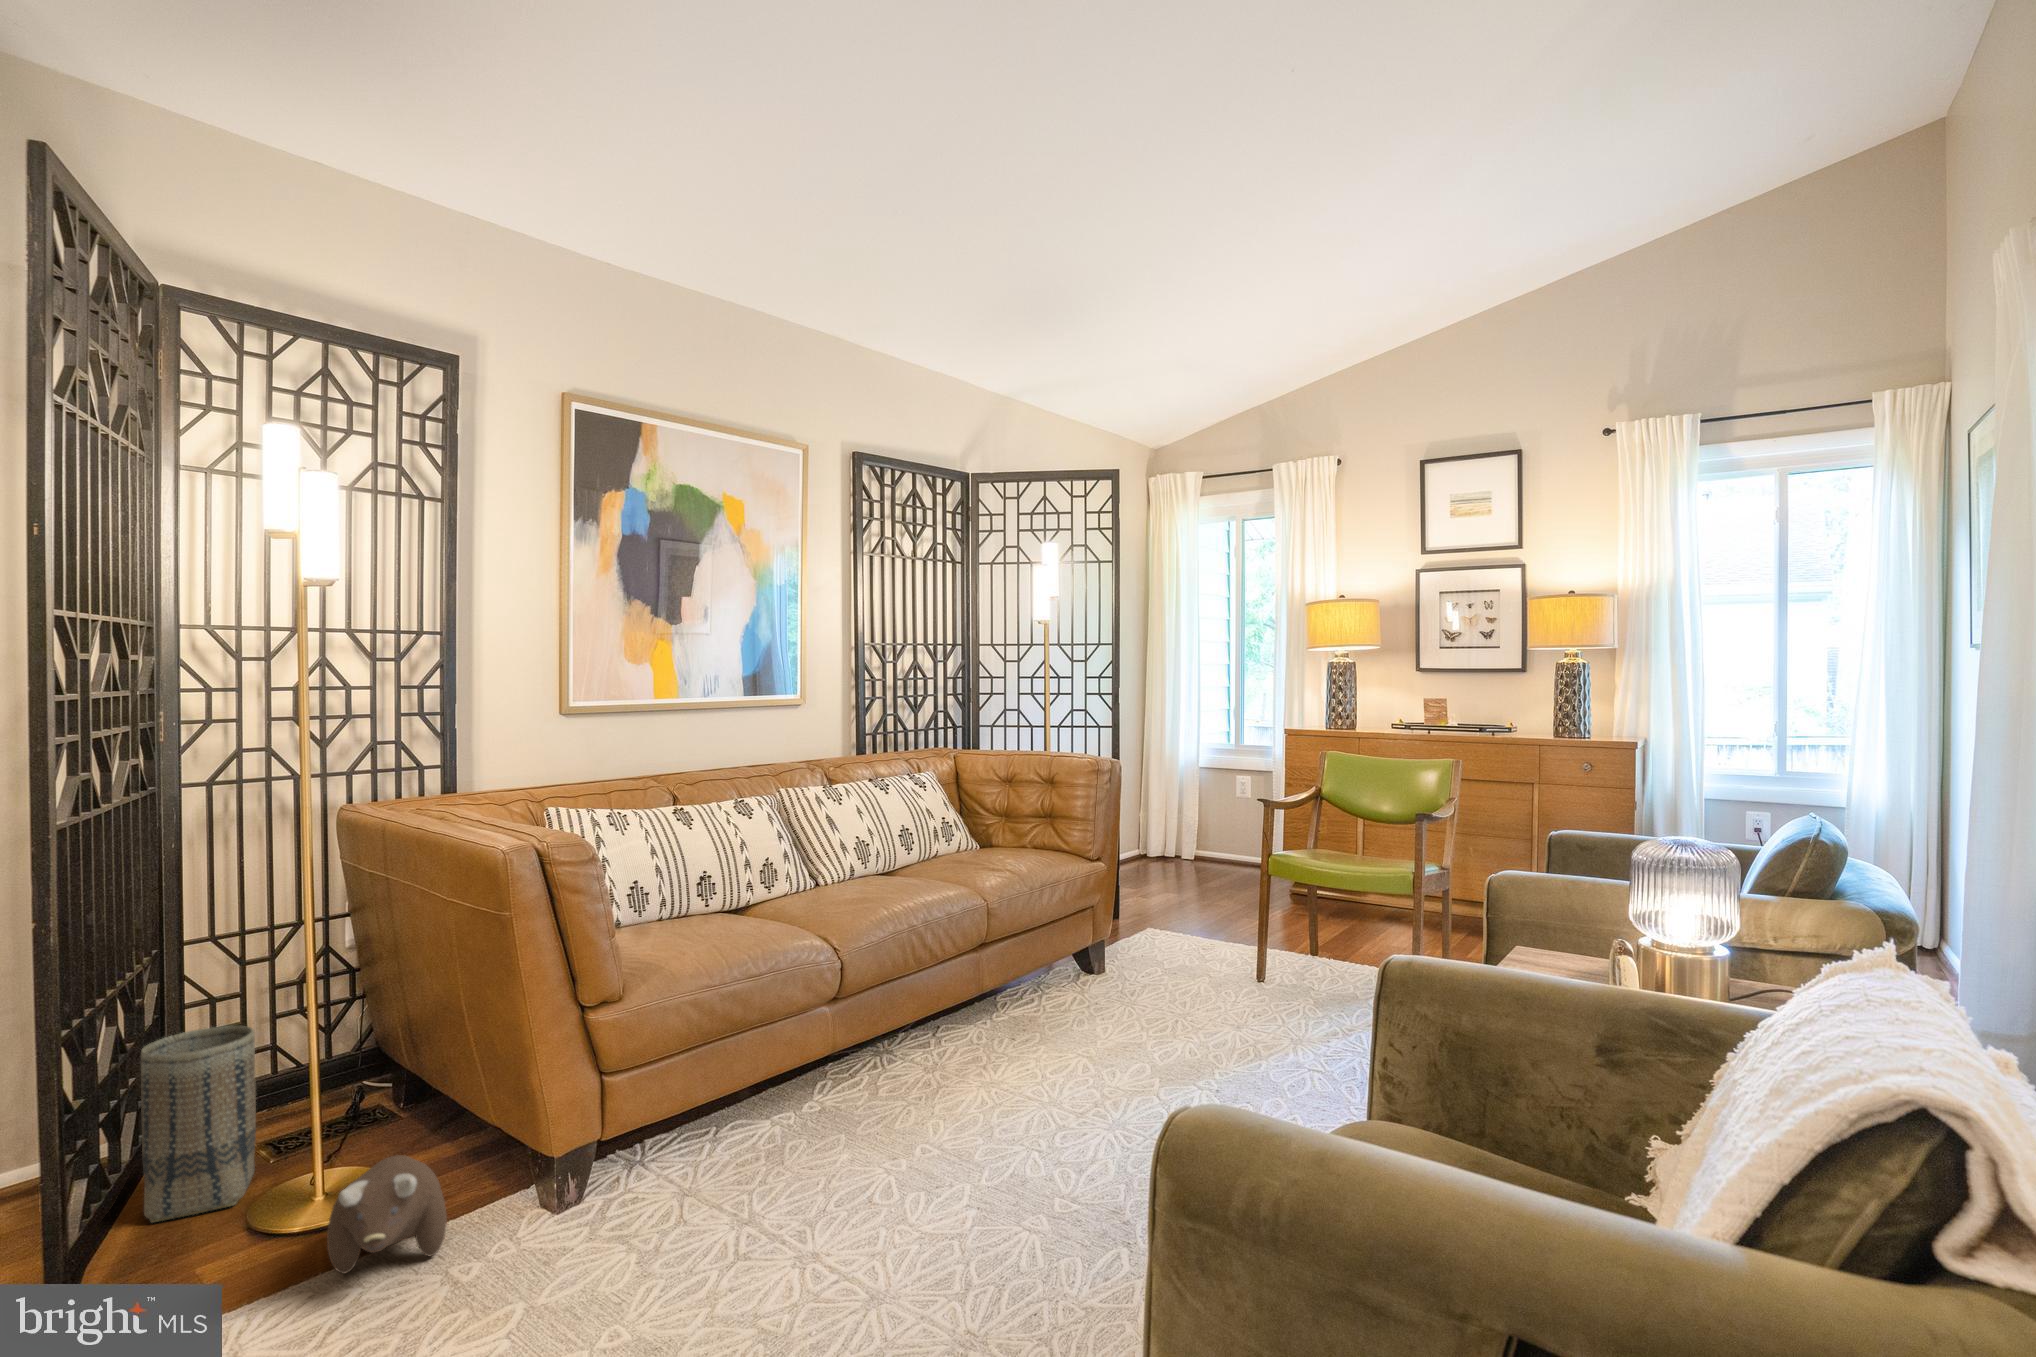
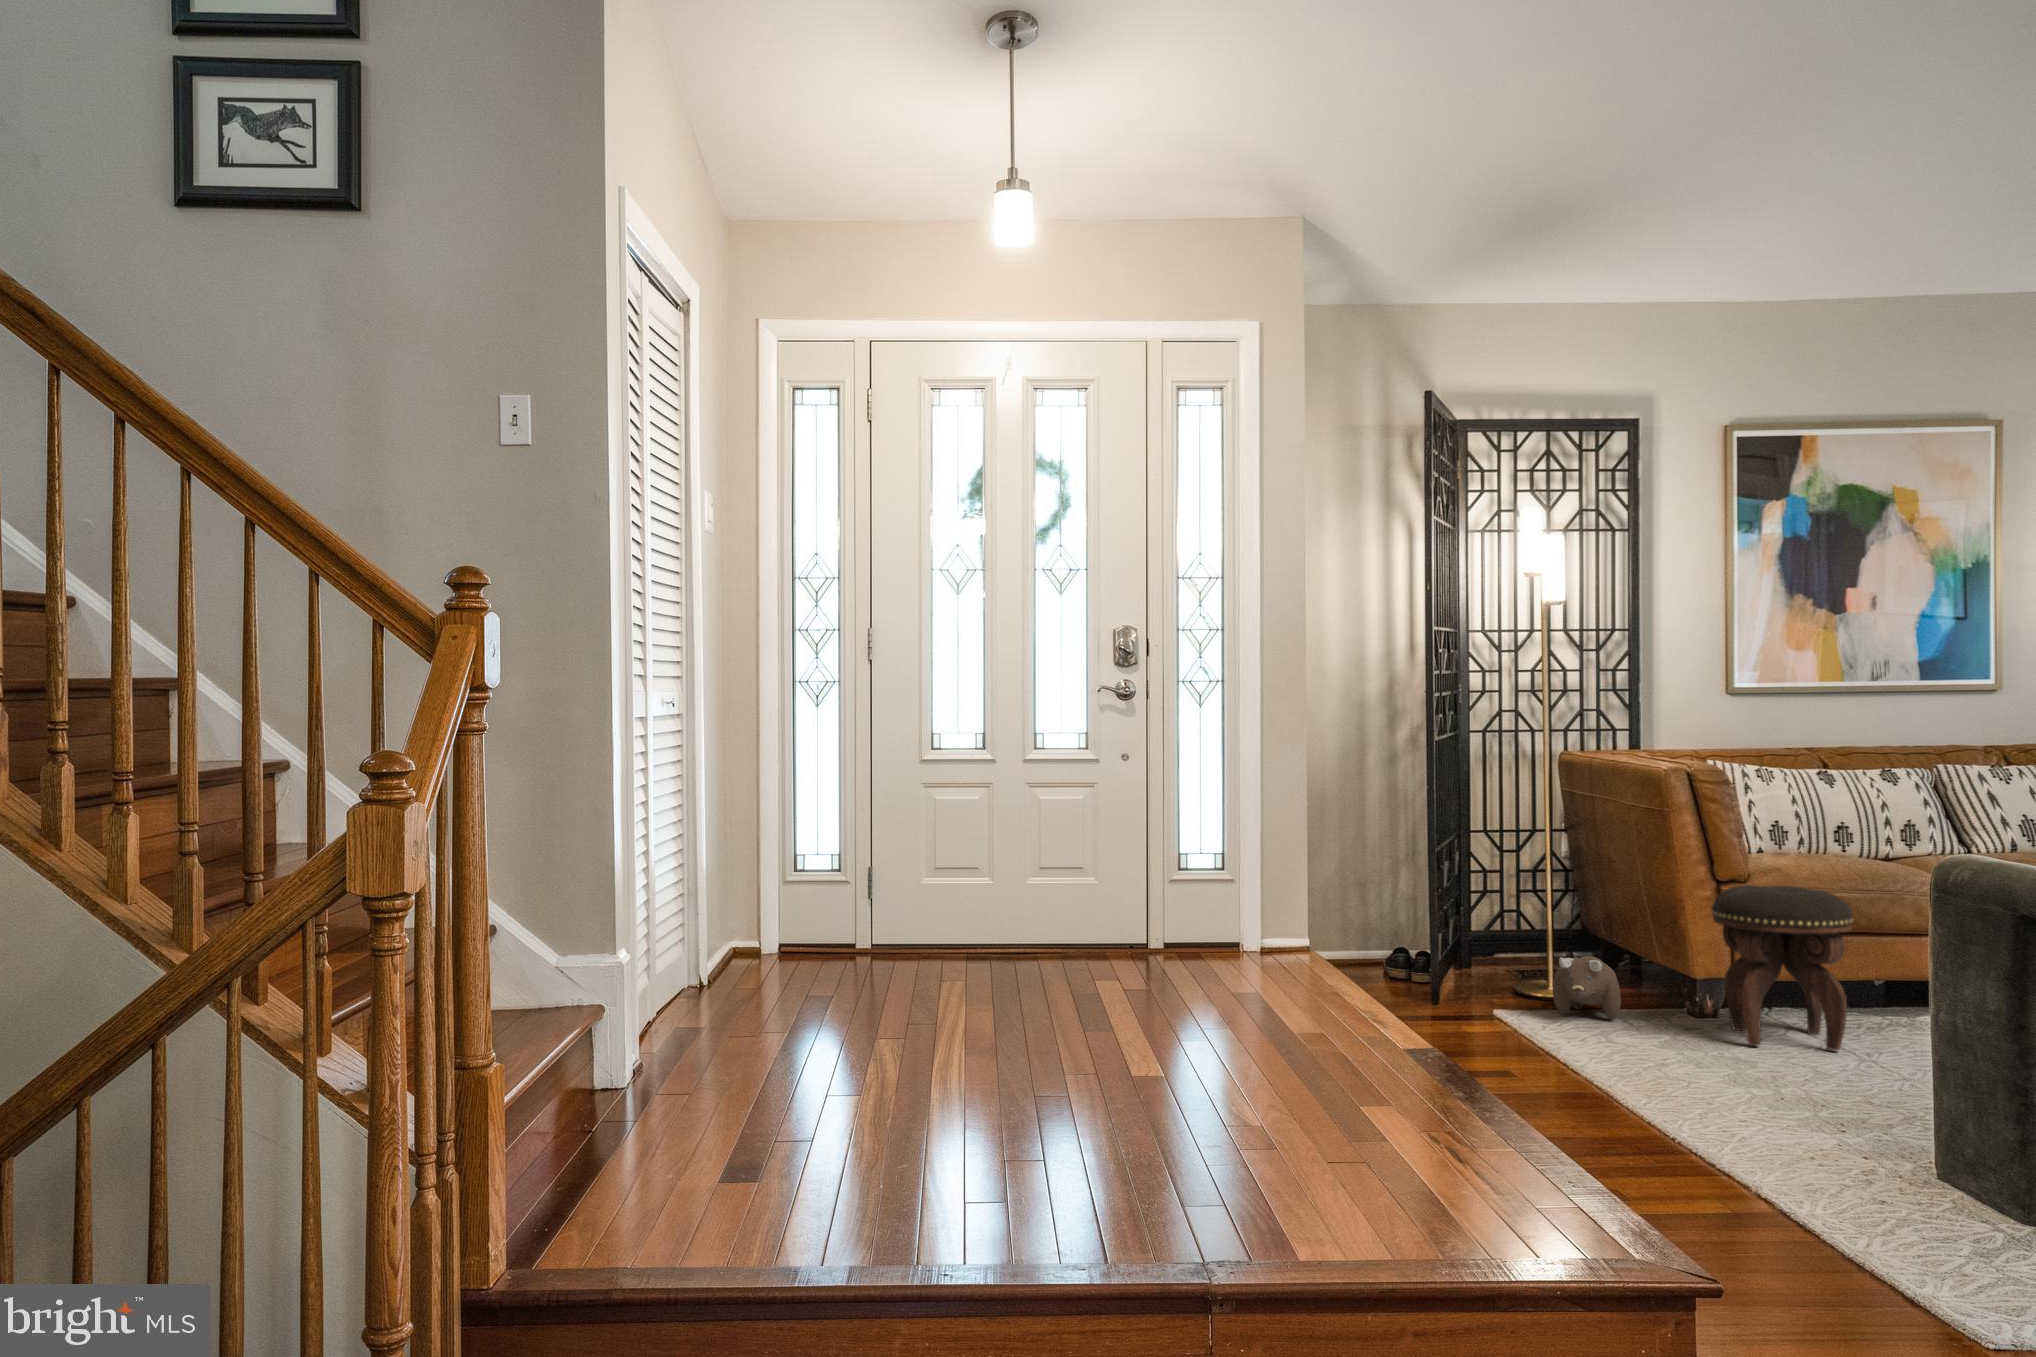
footstool: none [586,985,764,1243] -> present [1712,885,1853,1051]
basket: present [141,1026,256,1222] -> none [1456,877,1513,981]

